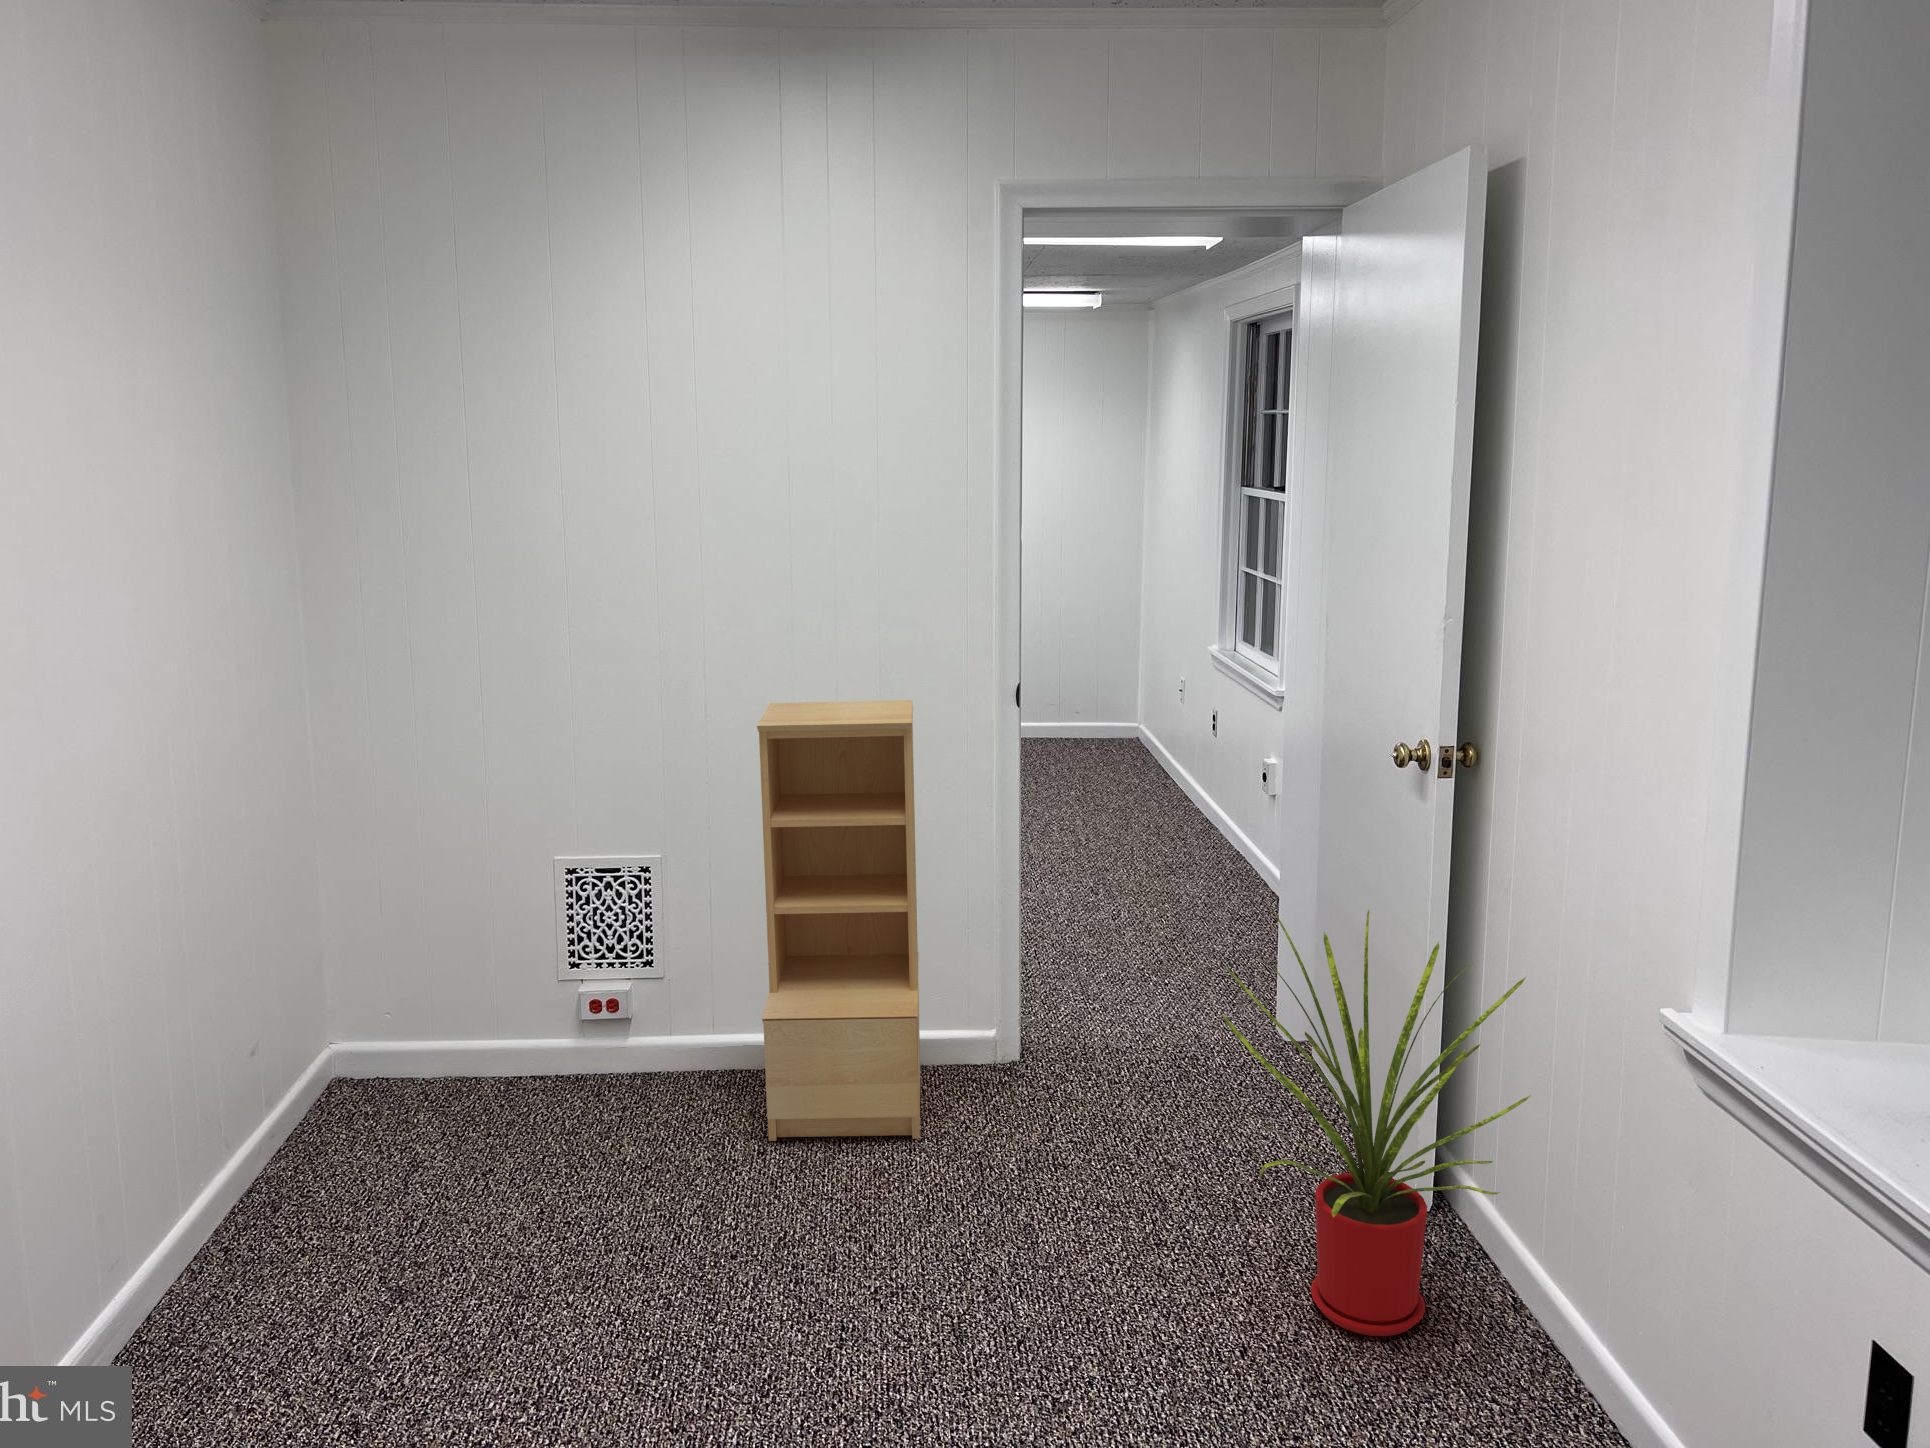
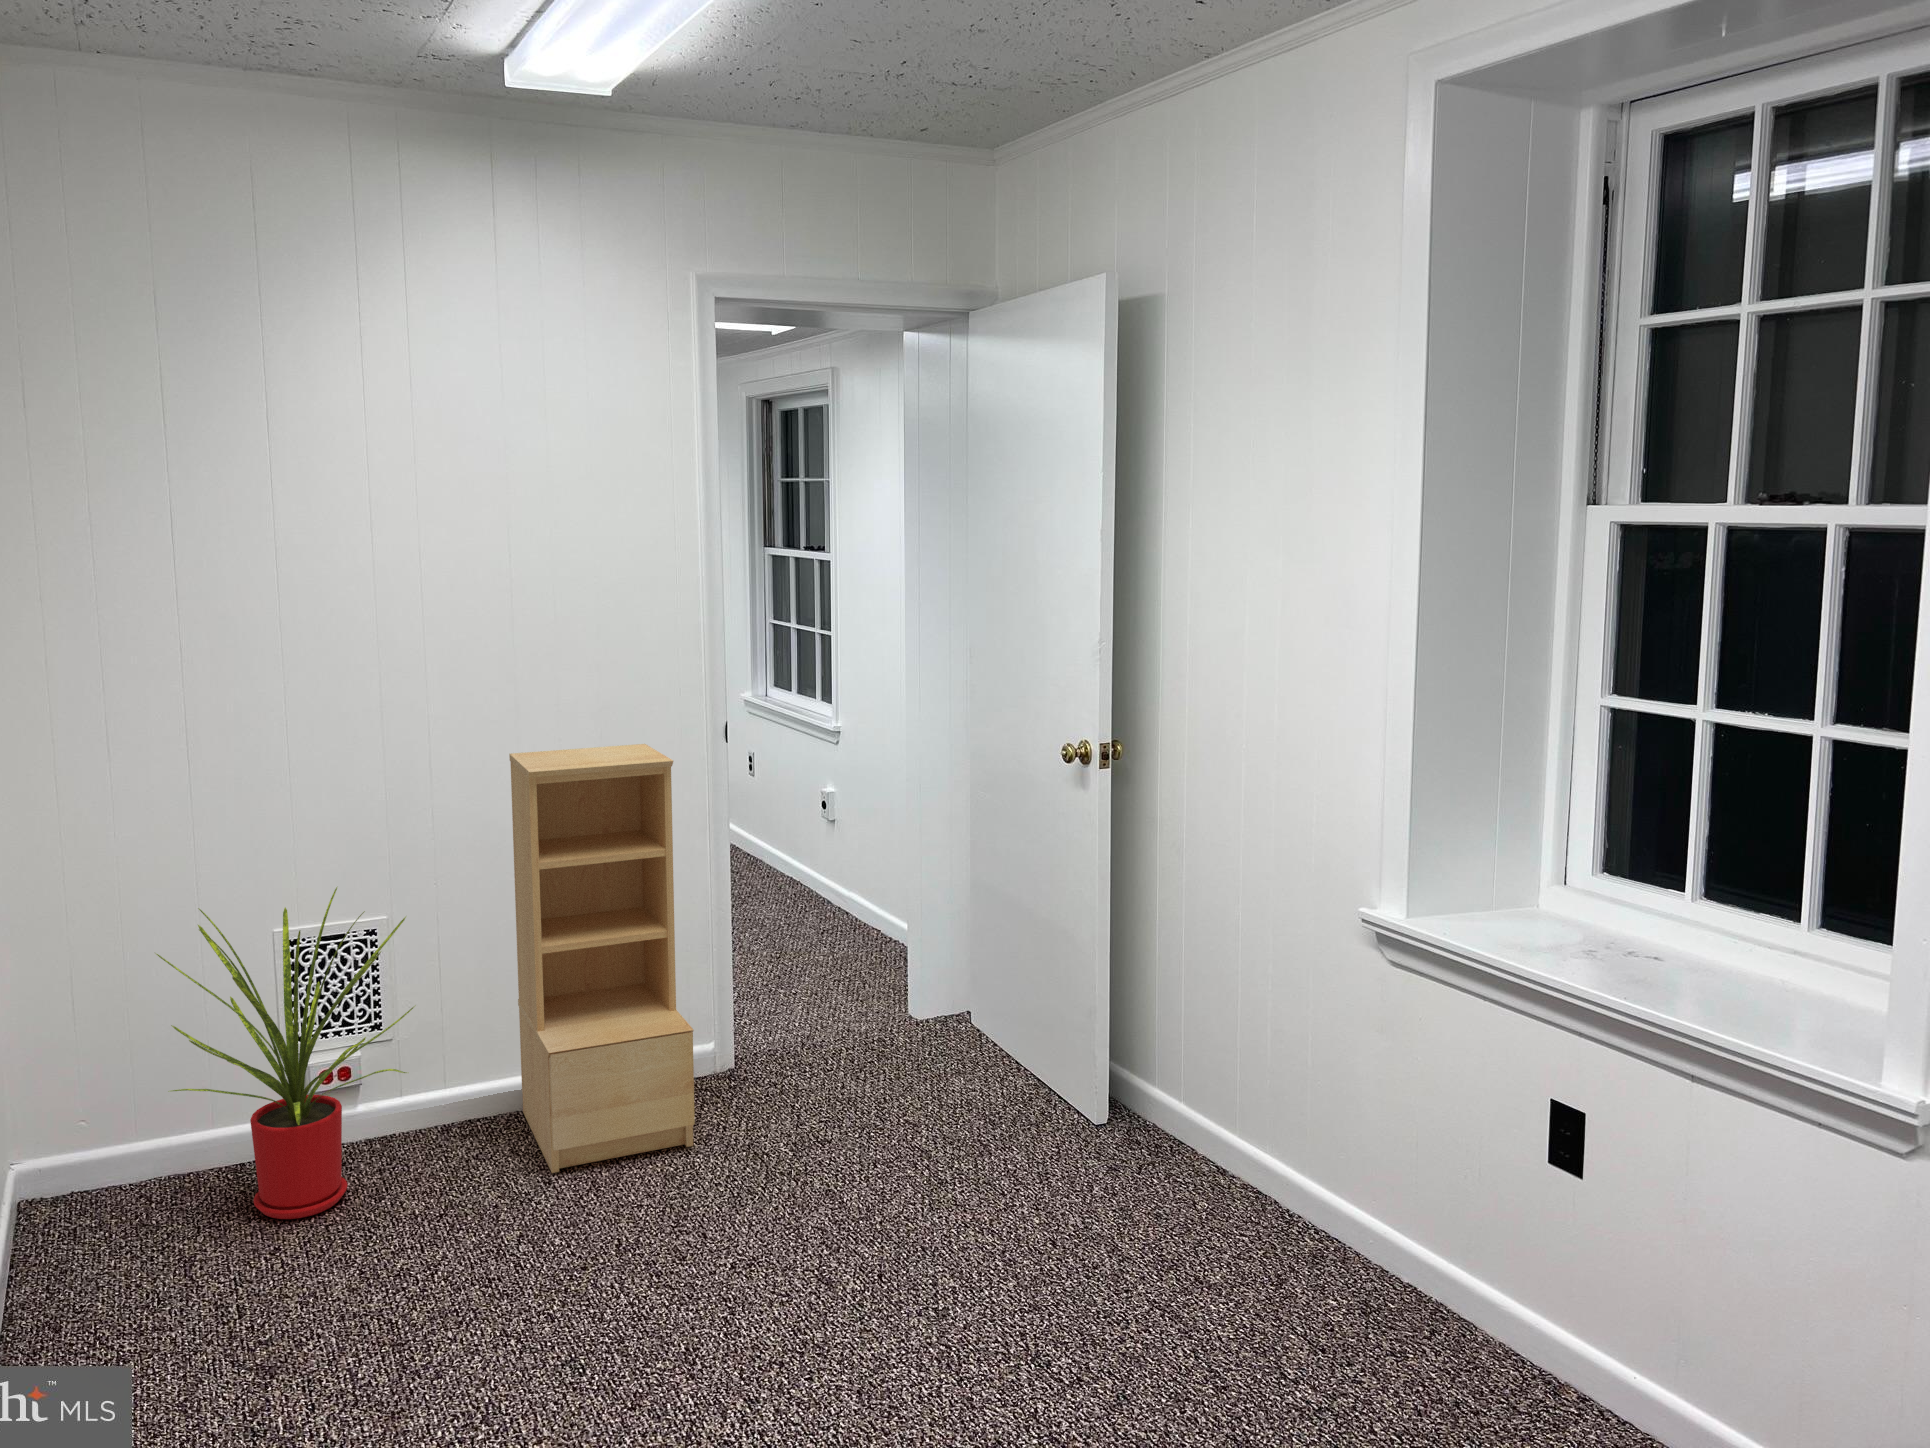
house plant: present [1222,909,1530,1336] -> present [156,887,415,1219]

